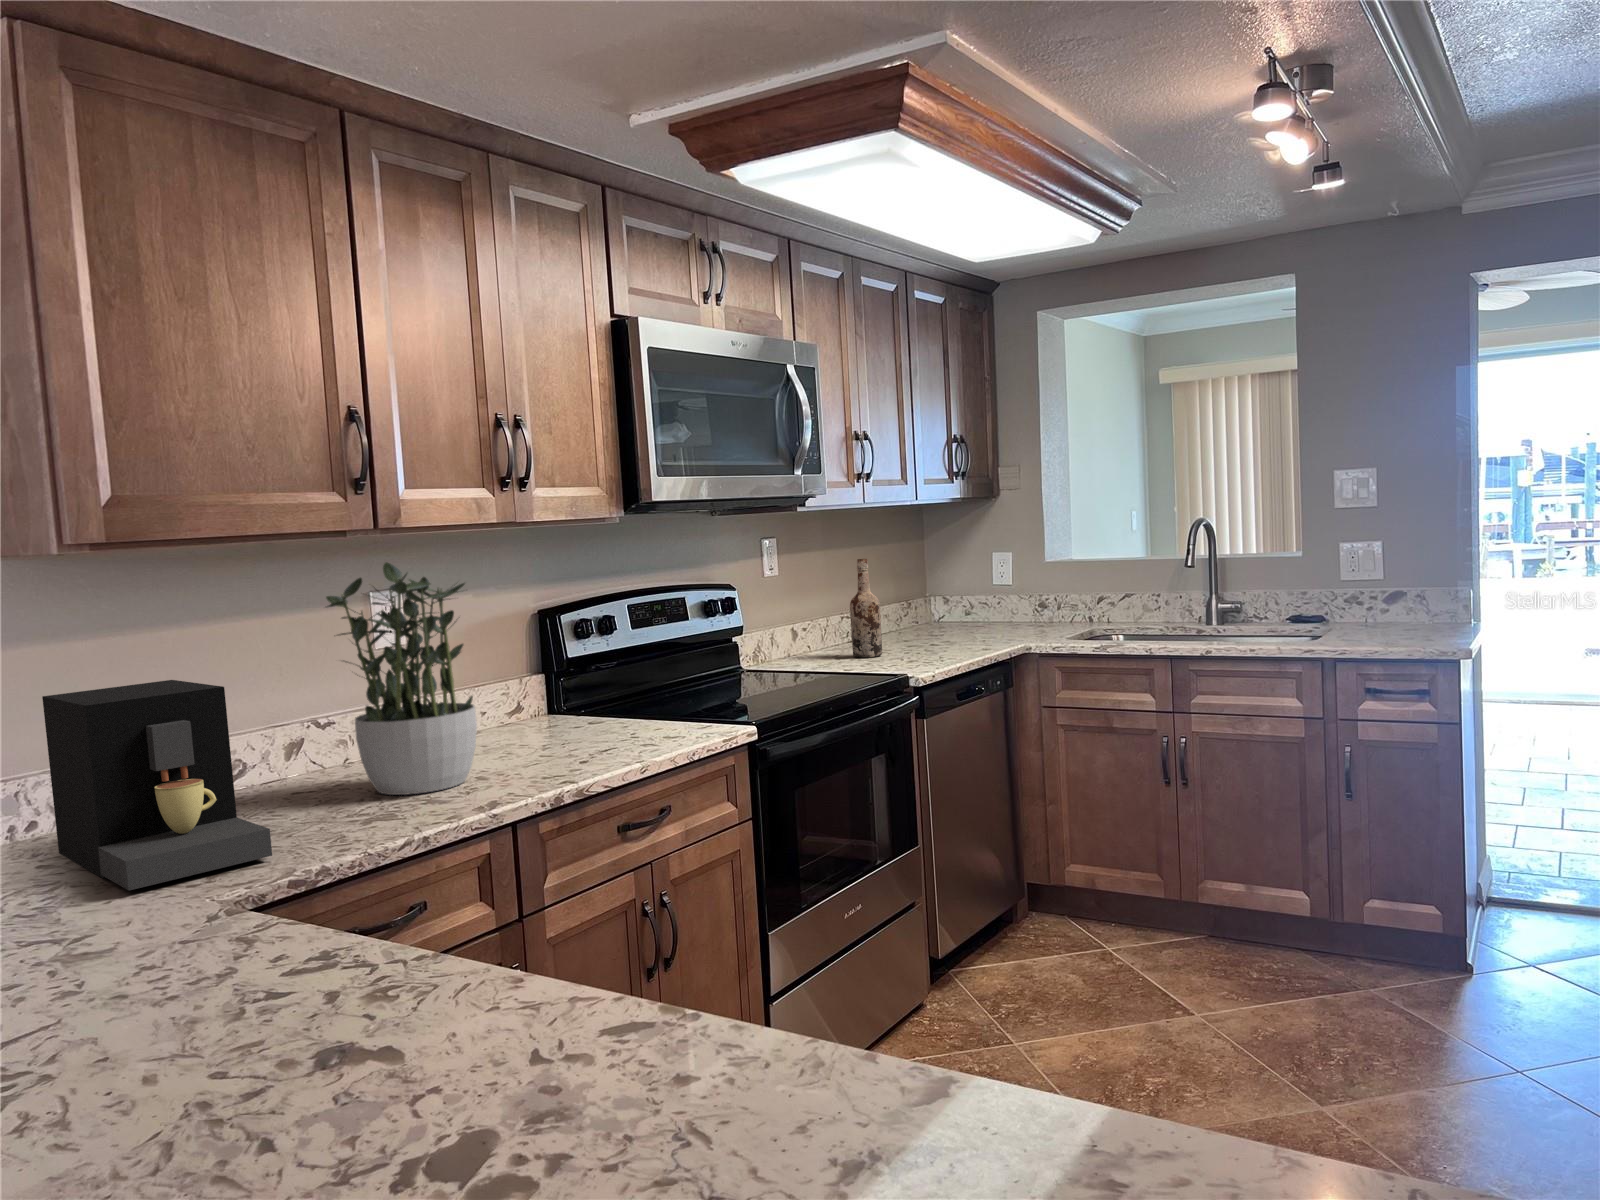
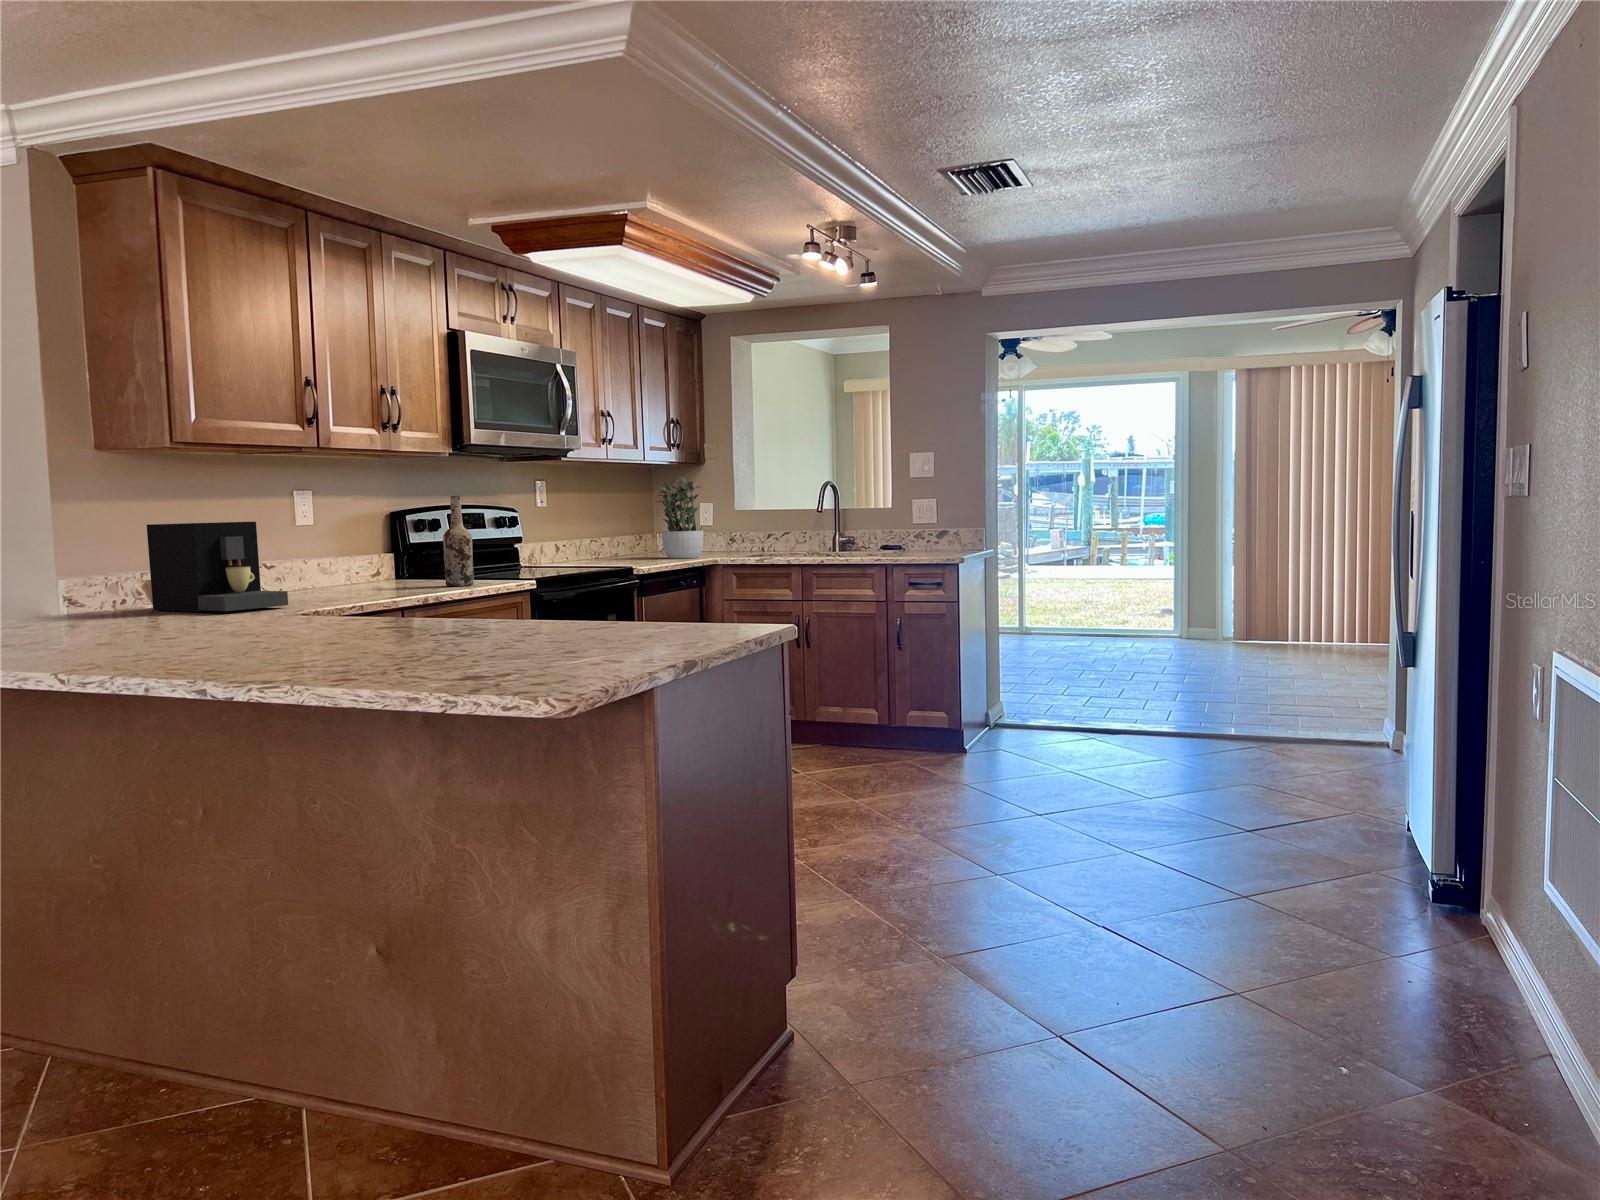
wine bottle: present [850,559,882,657] -> present [443,496,474,586]
potted plant: present [326,562,477,795] -> present [656,476,704,558]

